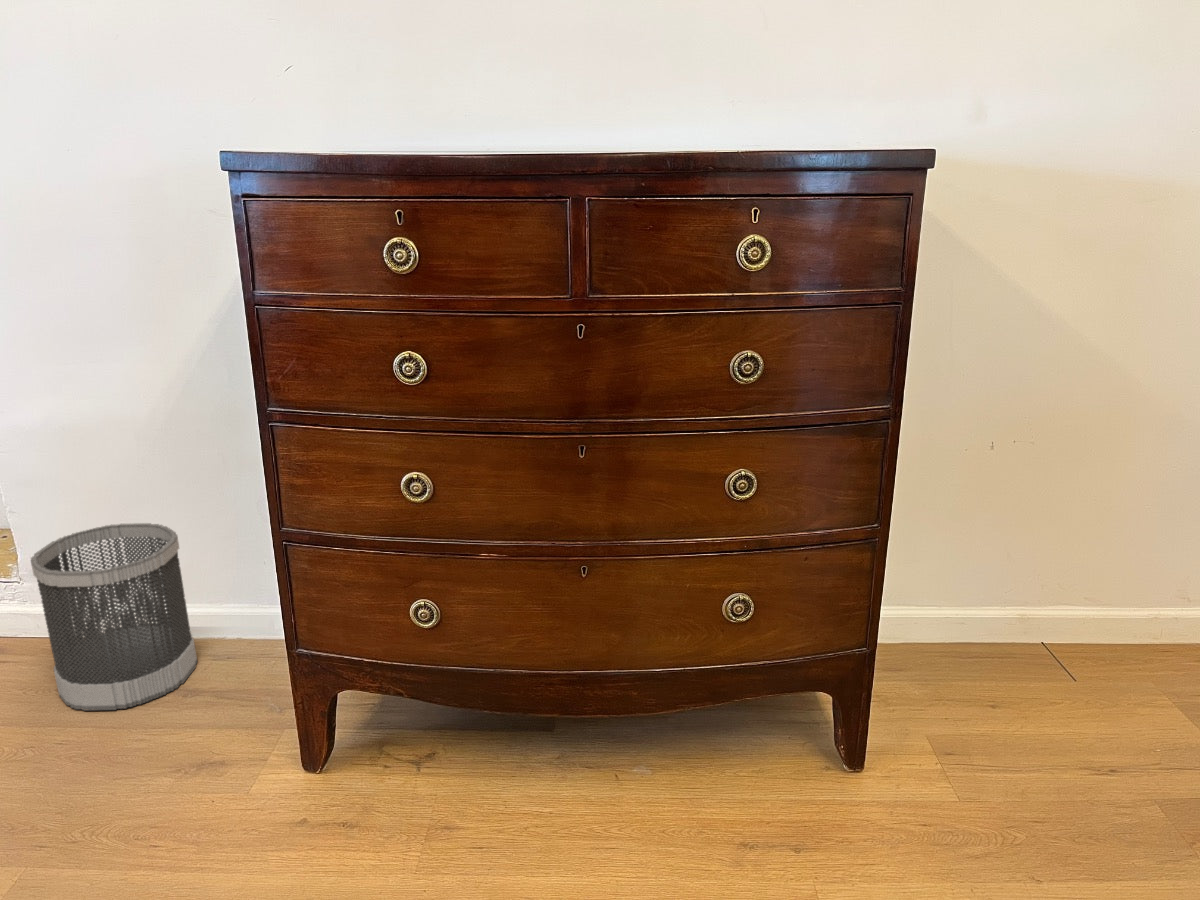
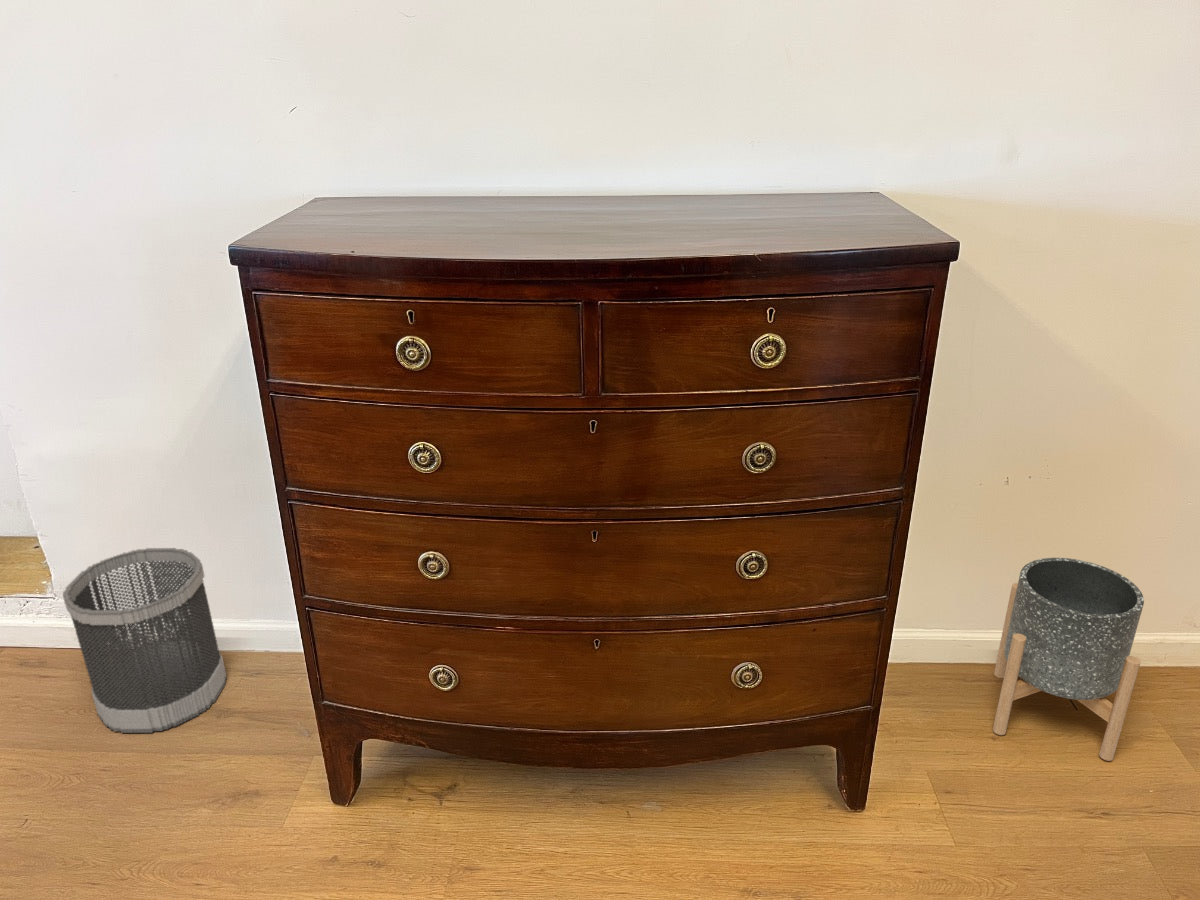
planter: none [987,522,1135,723] -> present [993,558,1144,761]

